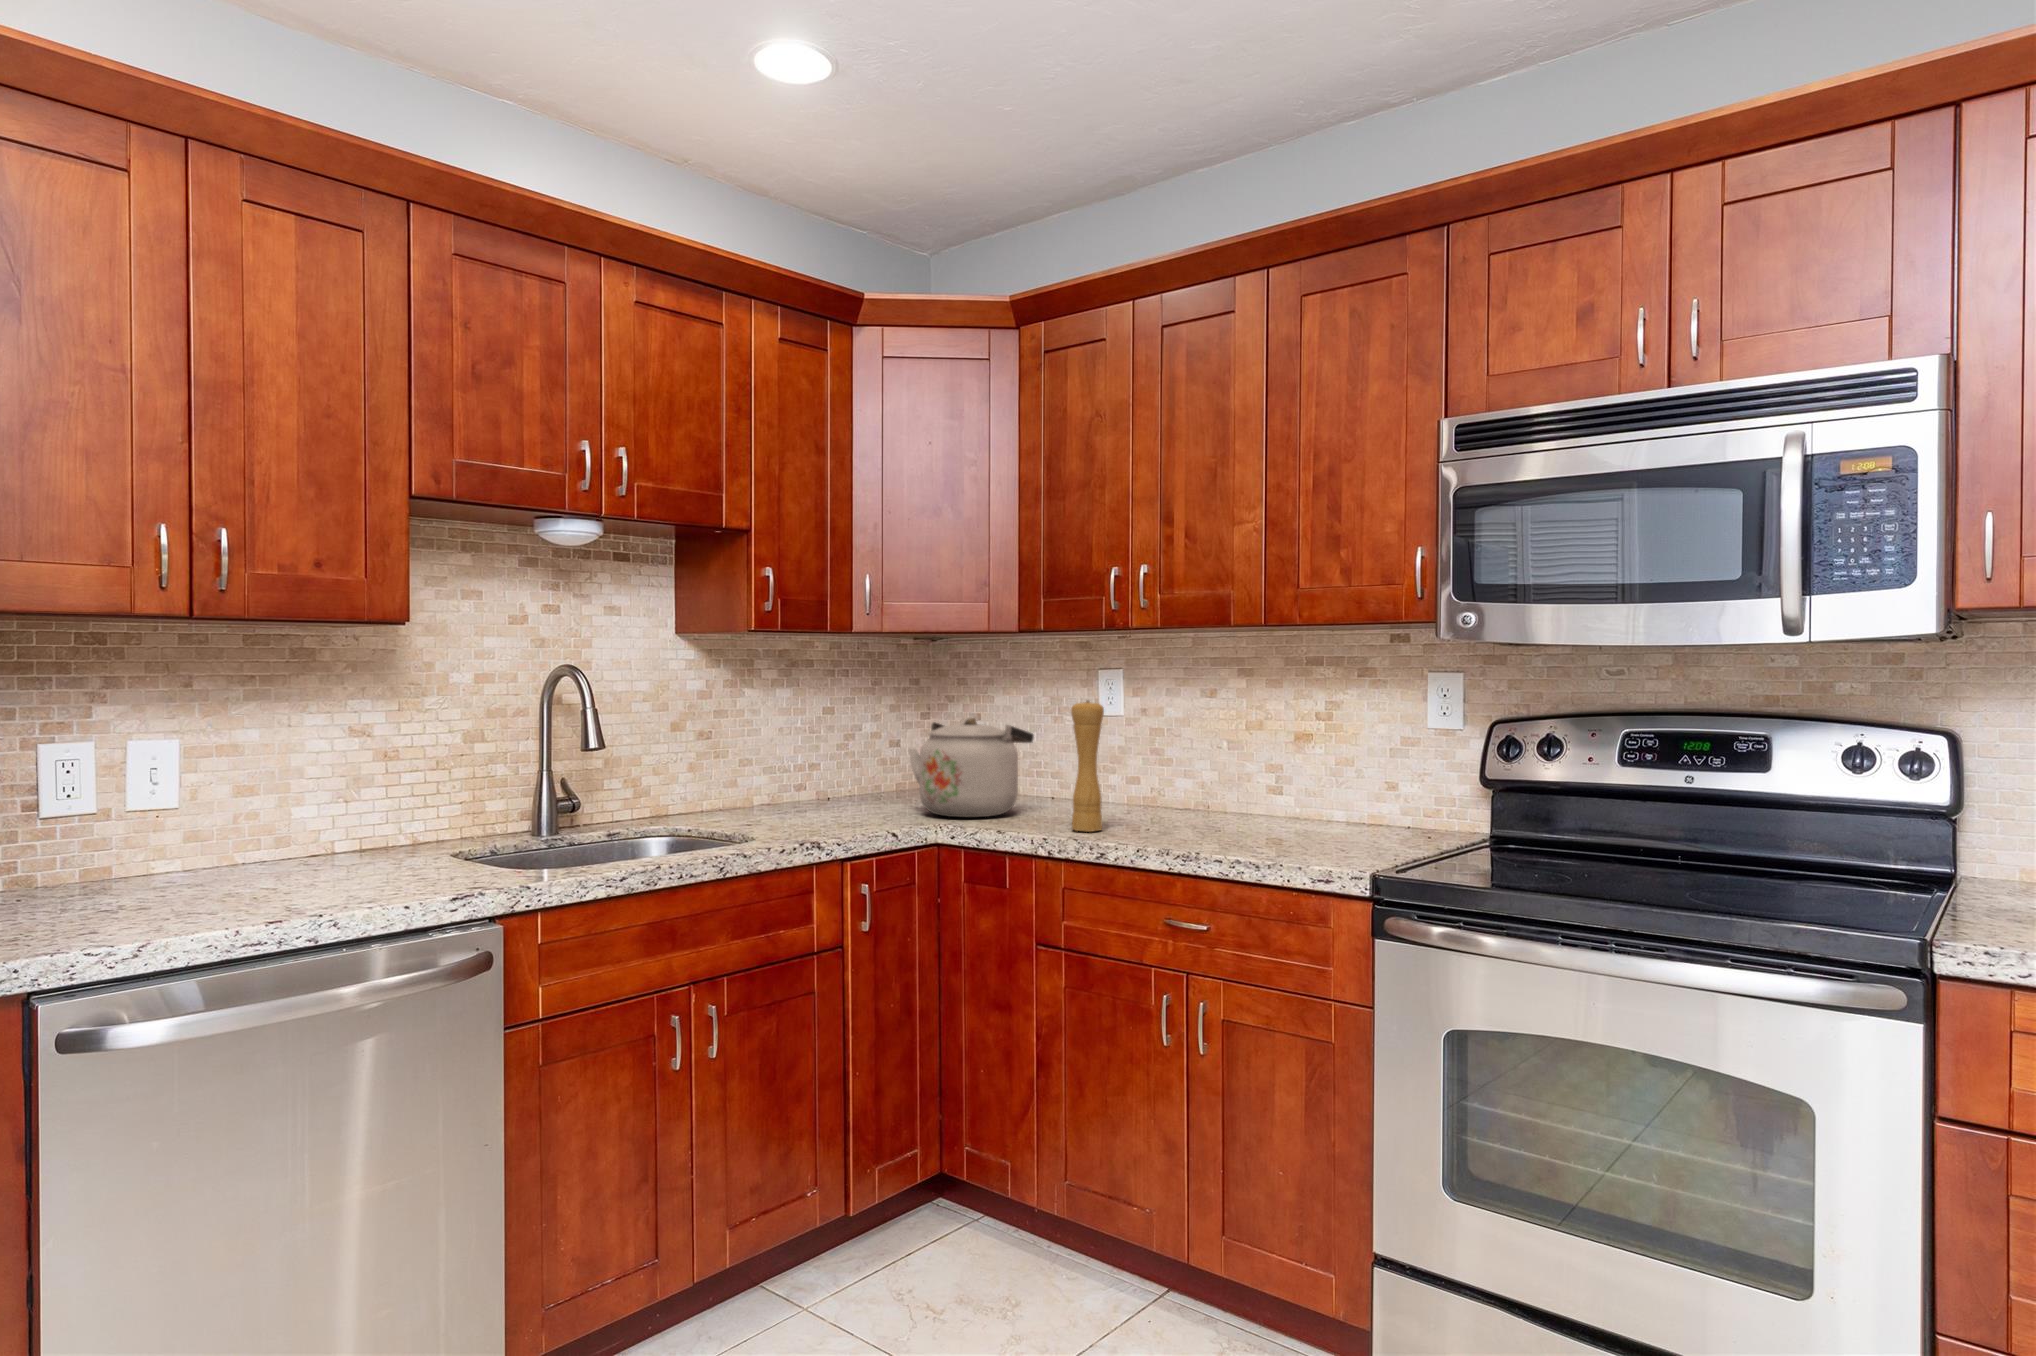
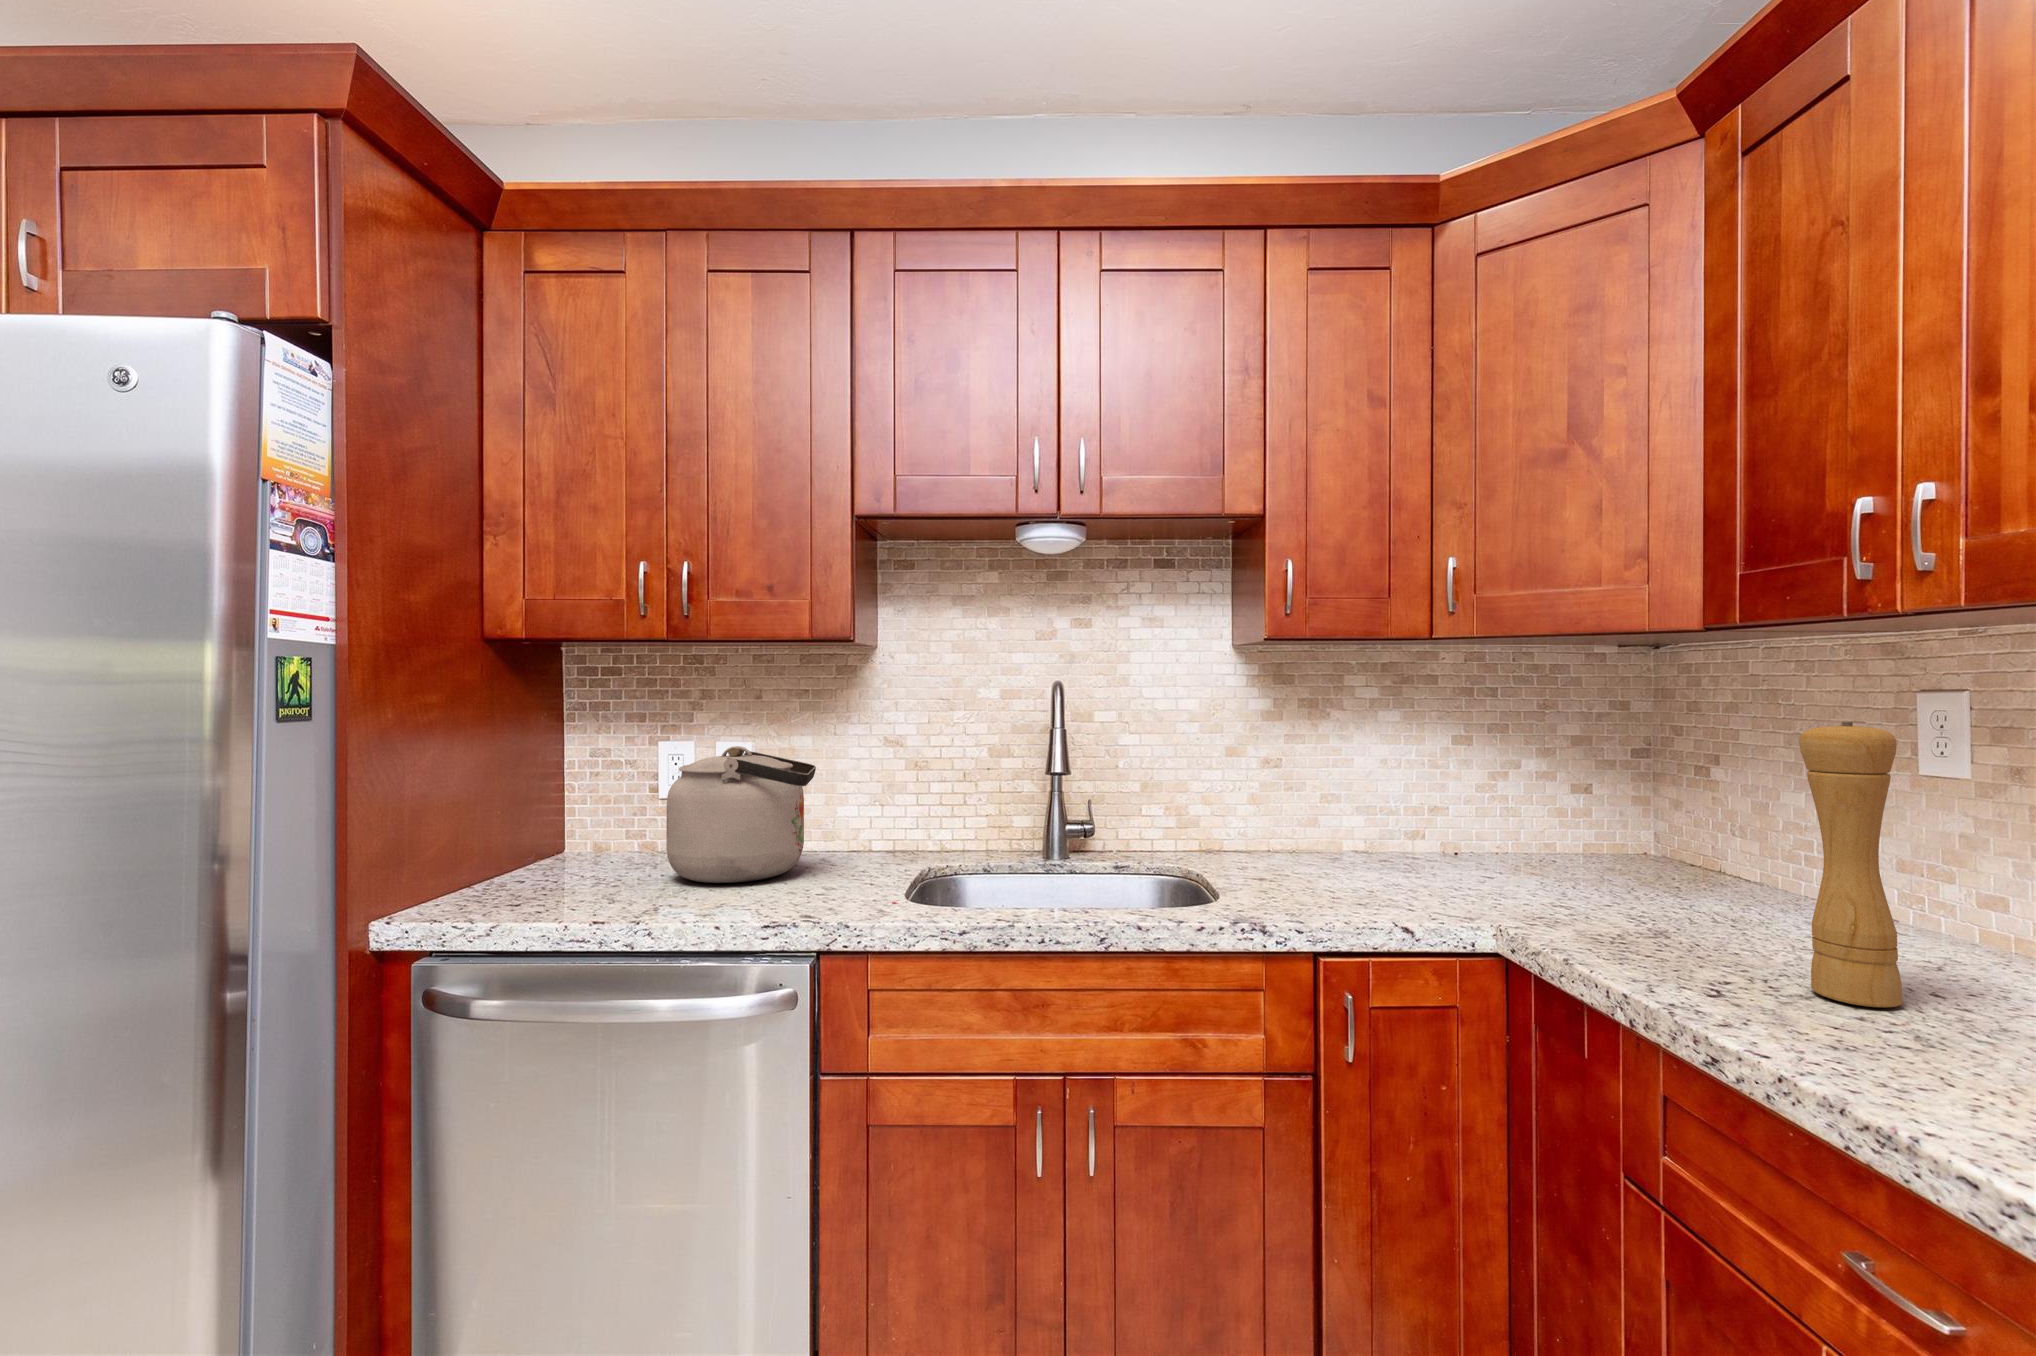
kettle: present [909,717,1034,817] -> present [666,746,816,883]

